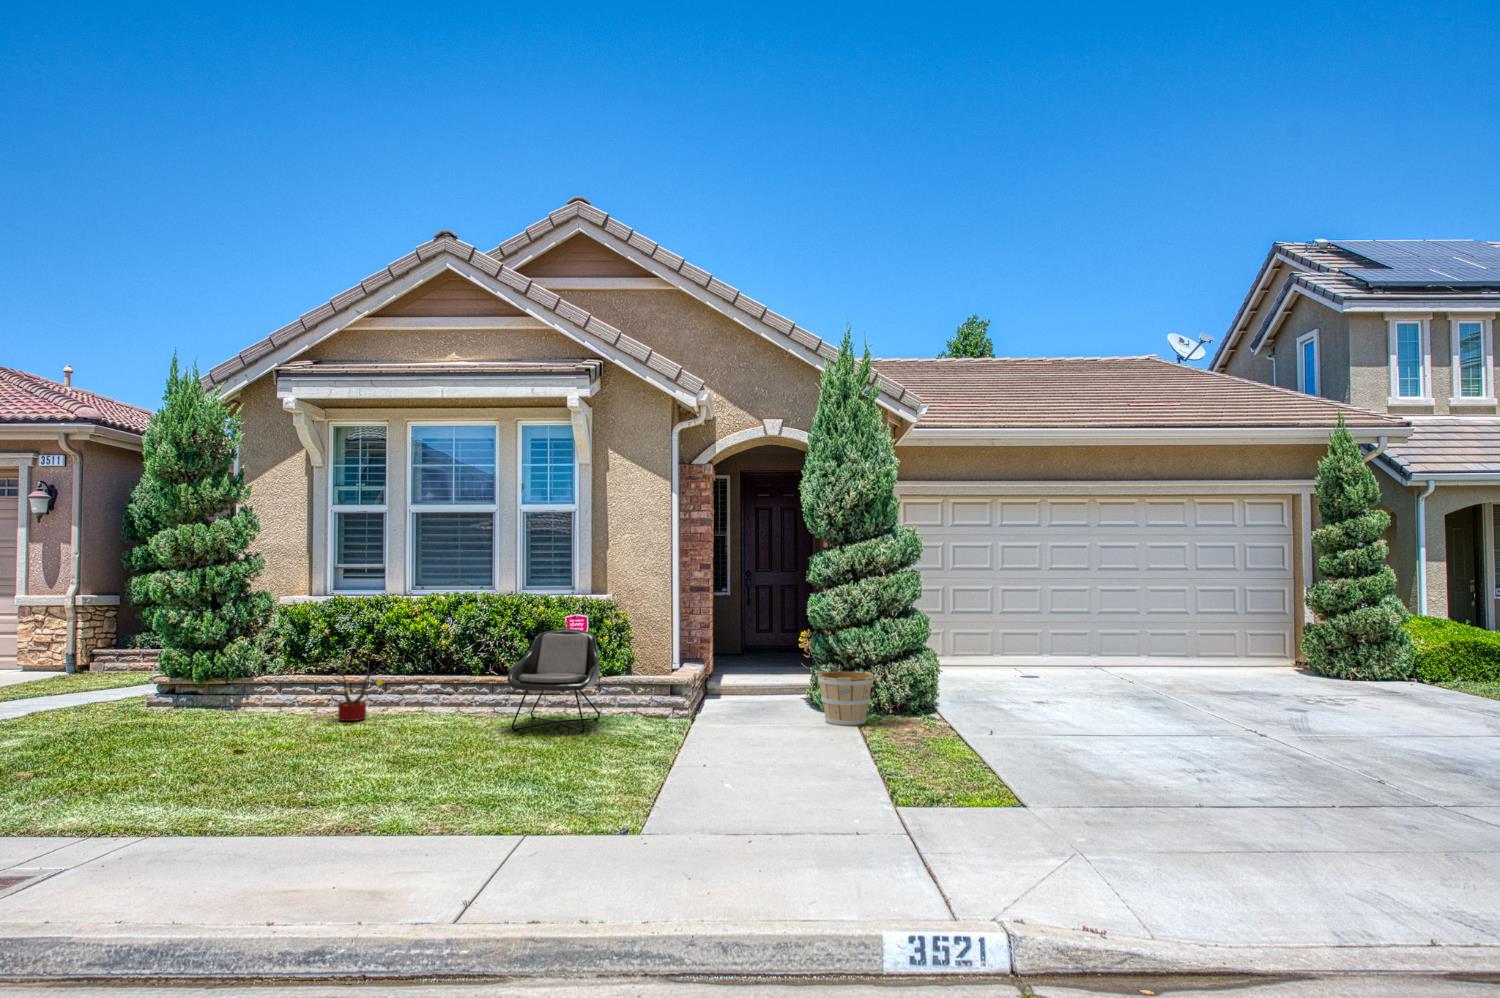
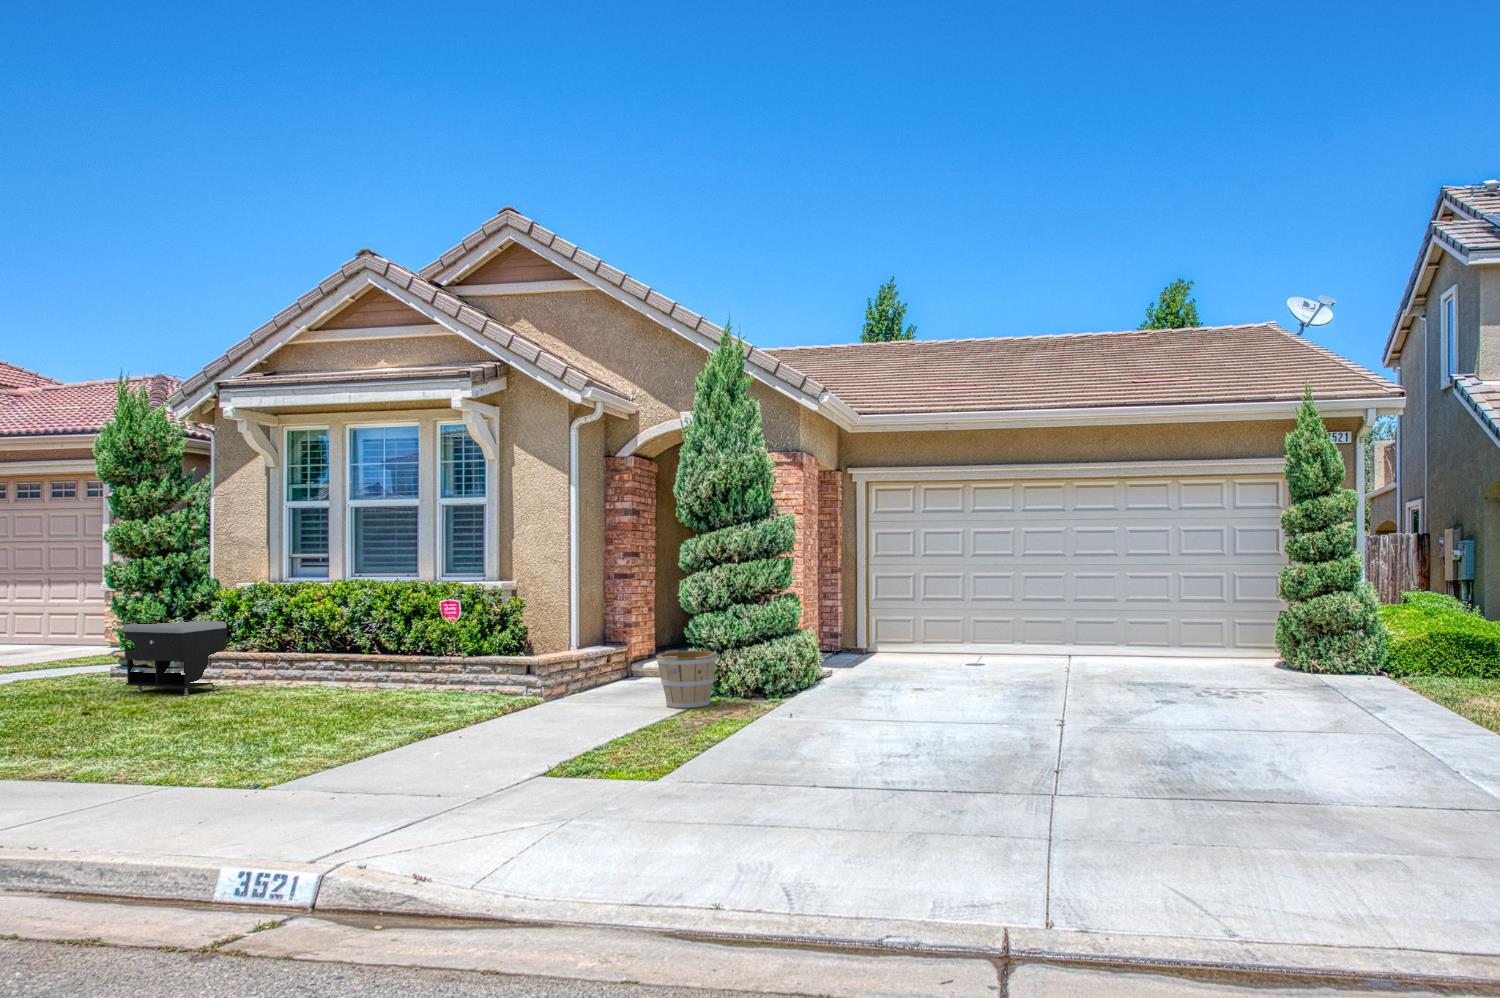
lounge chair: present [507,629,600,733] -> none [351,607,458,709]
storage bench: none [183,641,307,723] -> present [122,621,227,695]
decorative plant: present [336,657,383,721] -> none [240,633,275,695]

